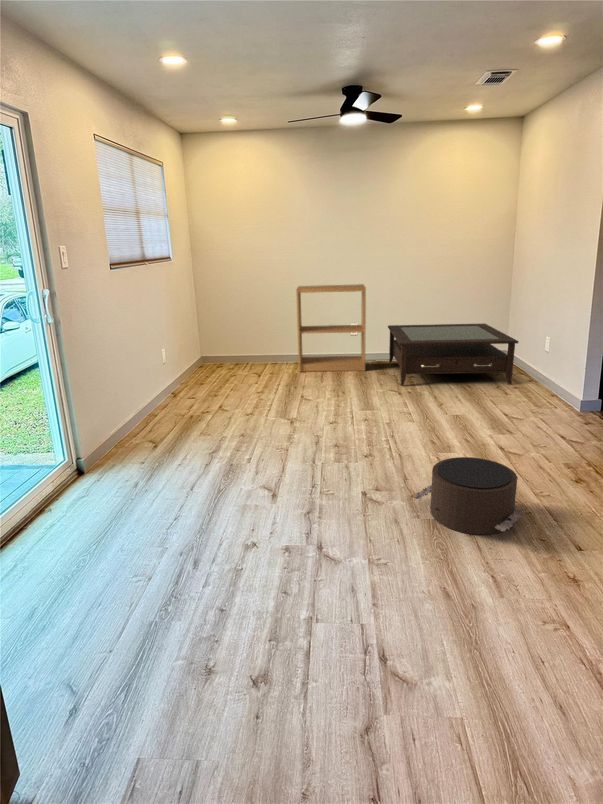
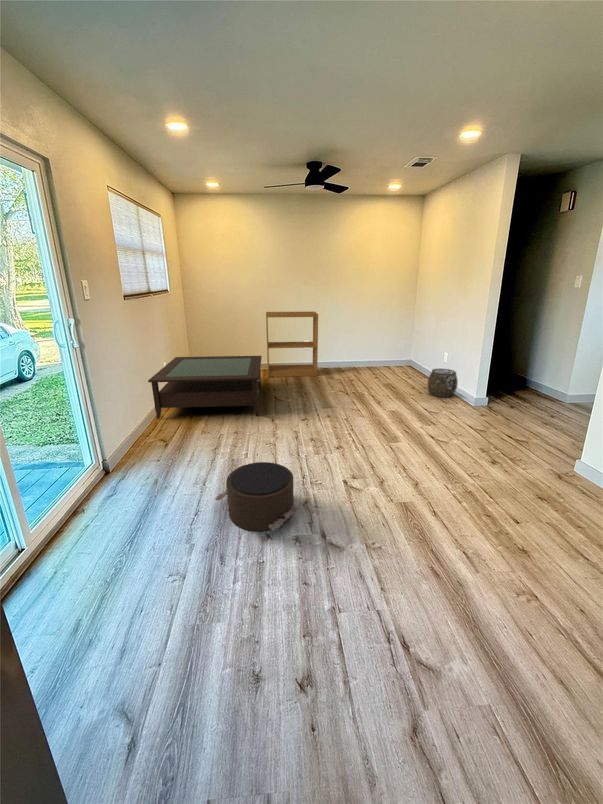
coffee table: present [388,323,518,386] -> present [148,356,262,419]
woven basket: none [514,359,557,399] -> present [428,369,458,397]
pouf: present [414,457,525,535] -> present [215,462,299,531]

